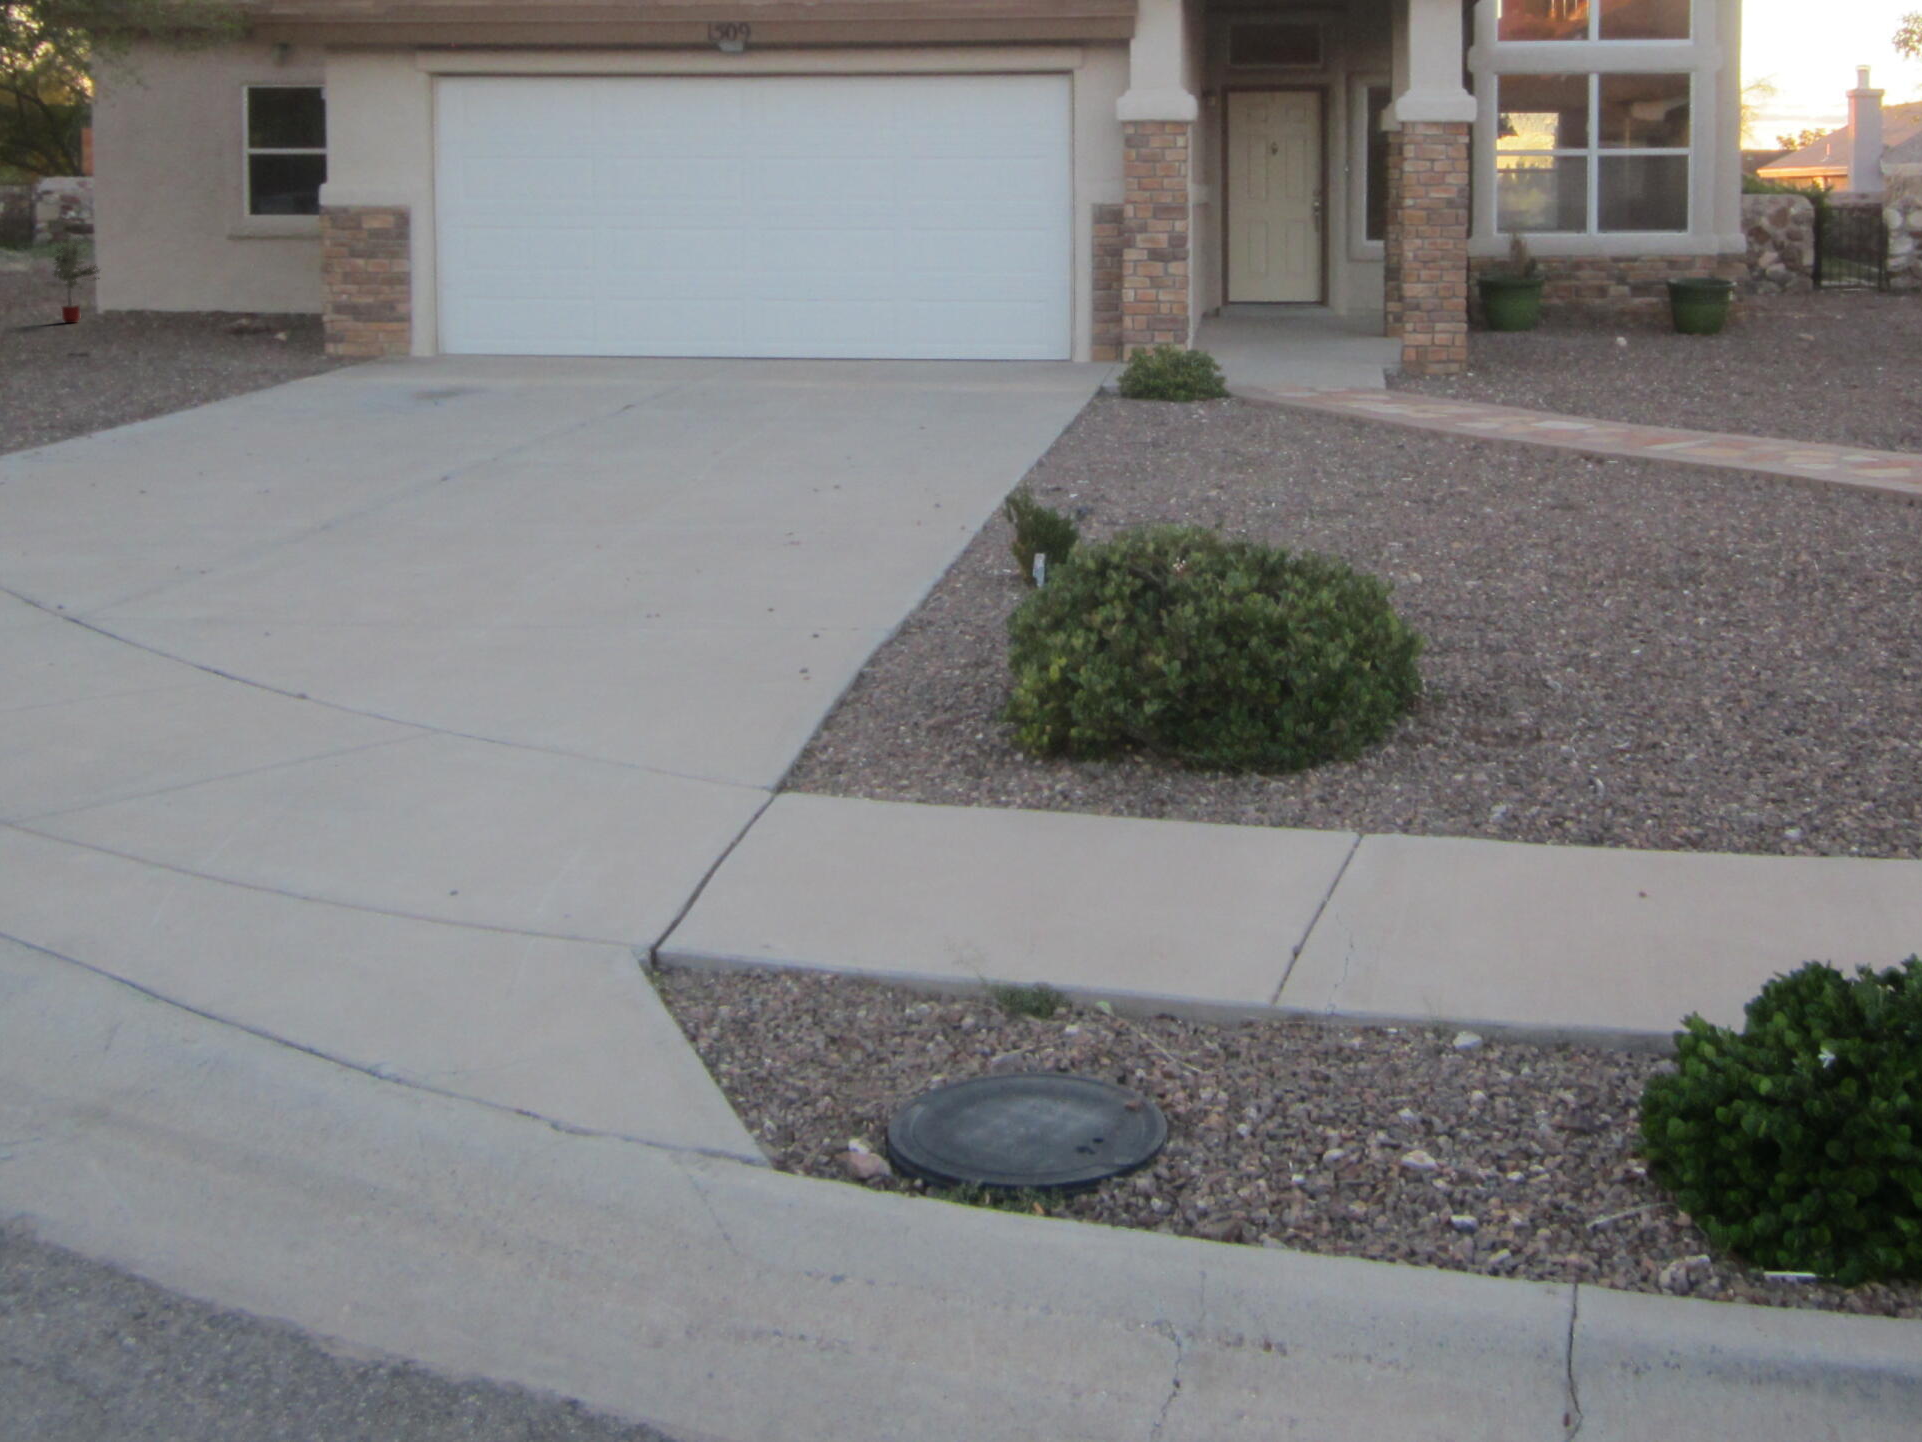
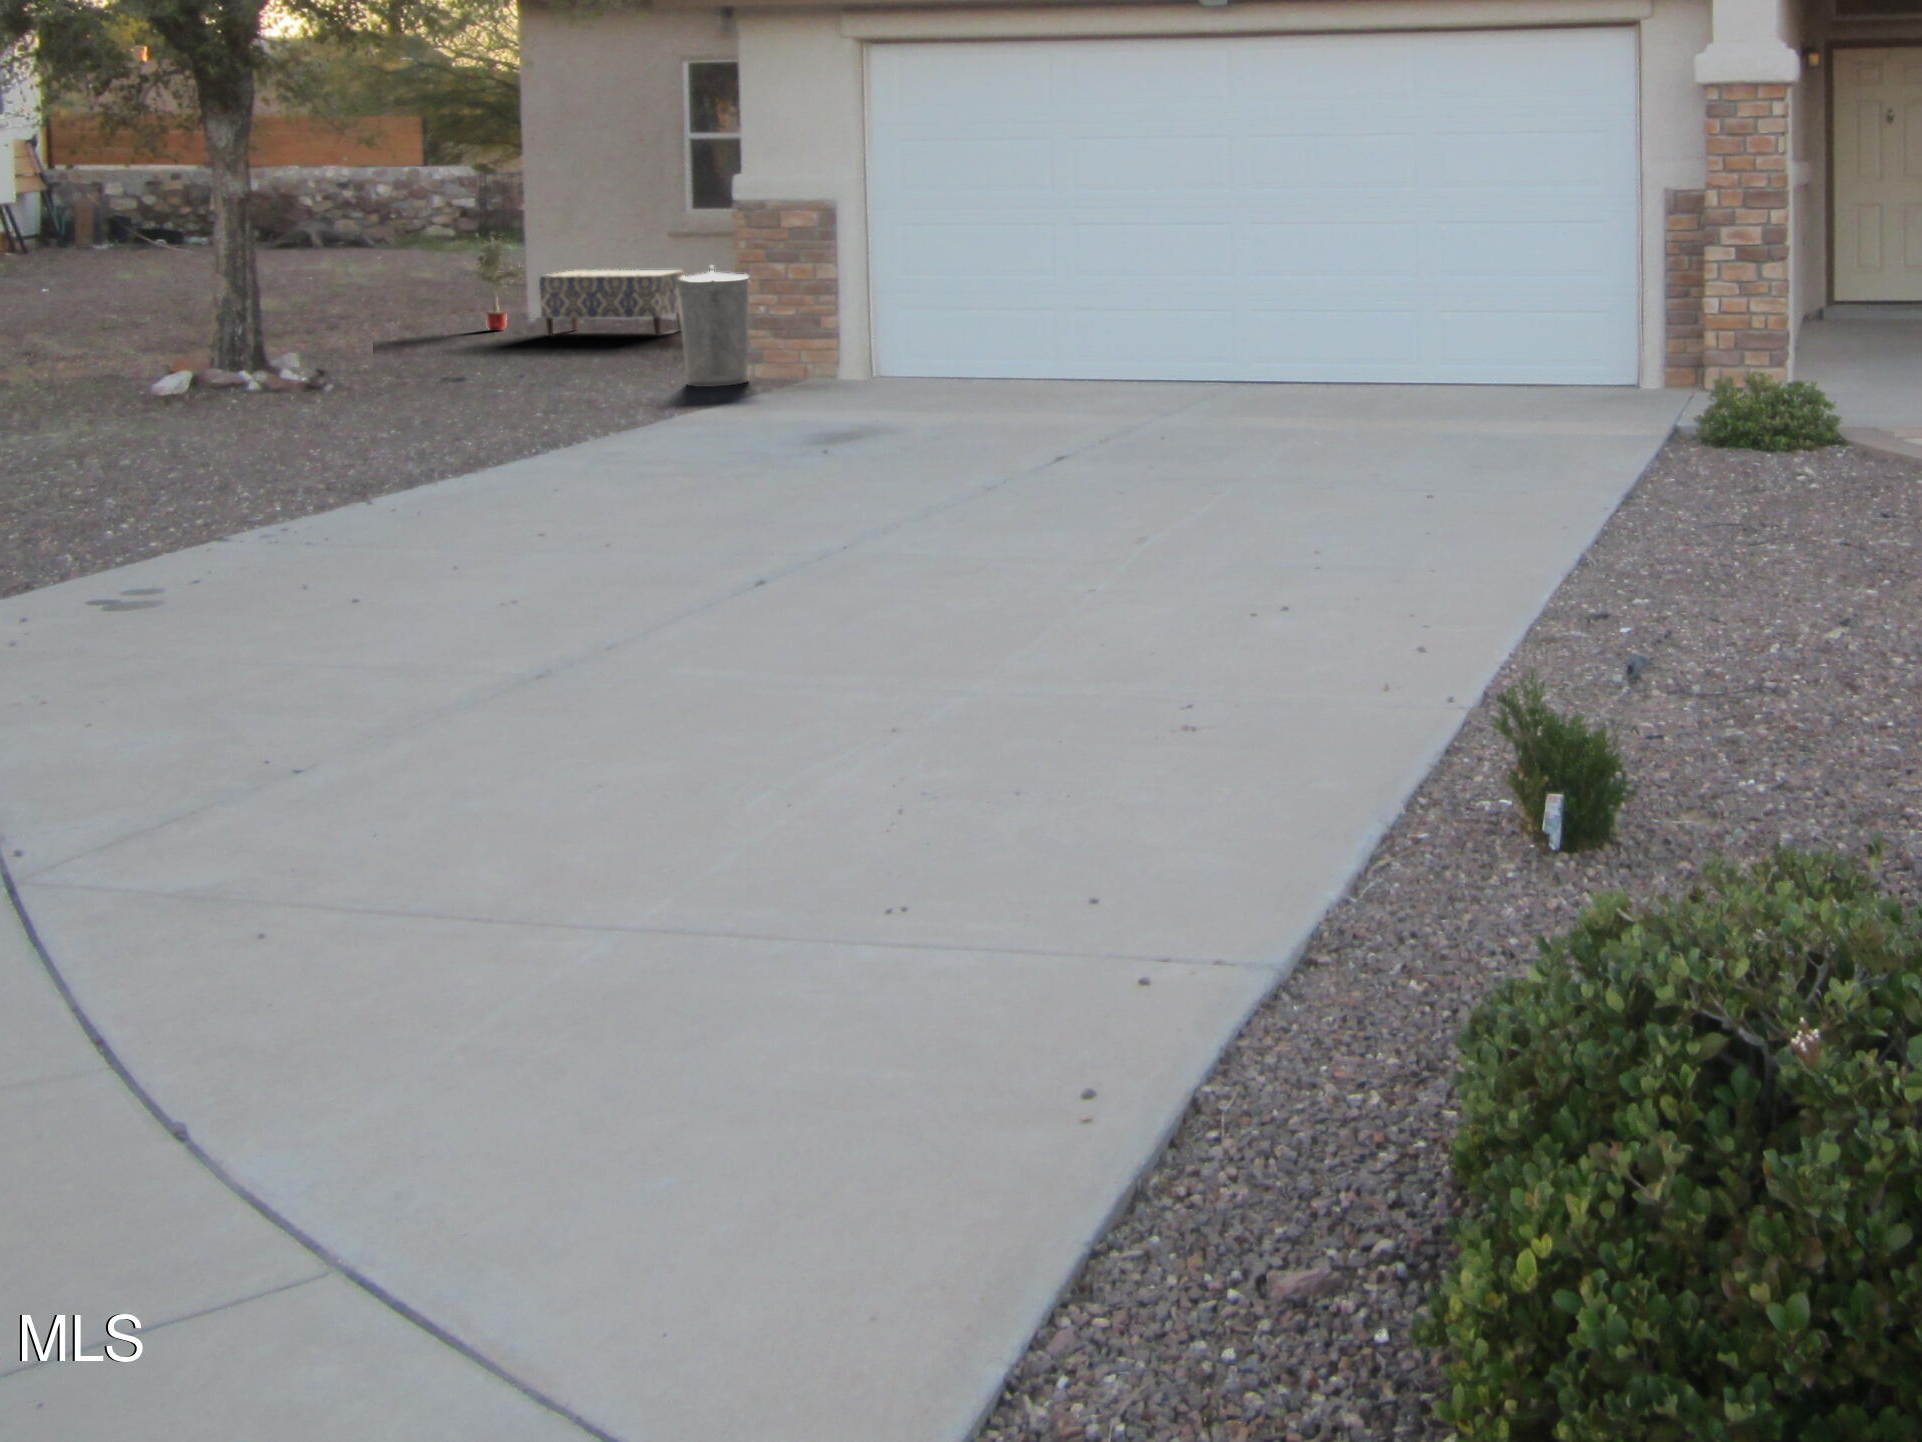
trash can: none [268,262,333,364] -> present [675,266,750,387]
bench: none [116,269,249,327] -> present [539,270,685,336]

